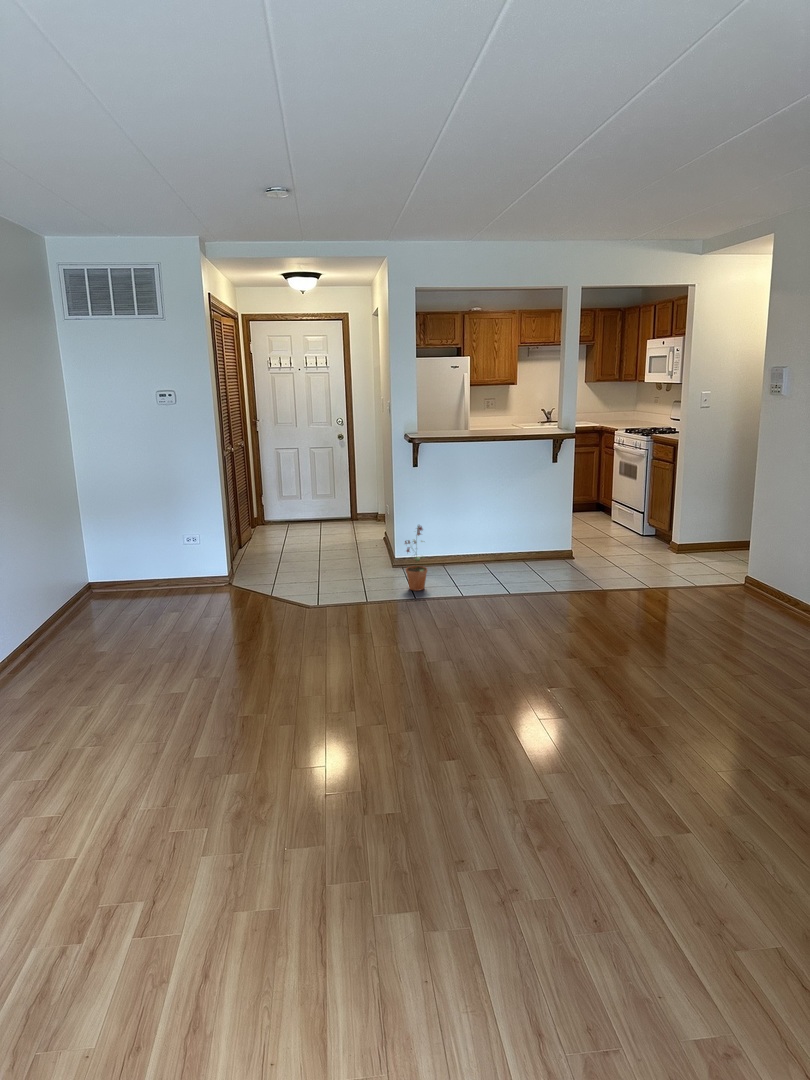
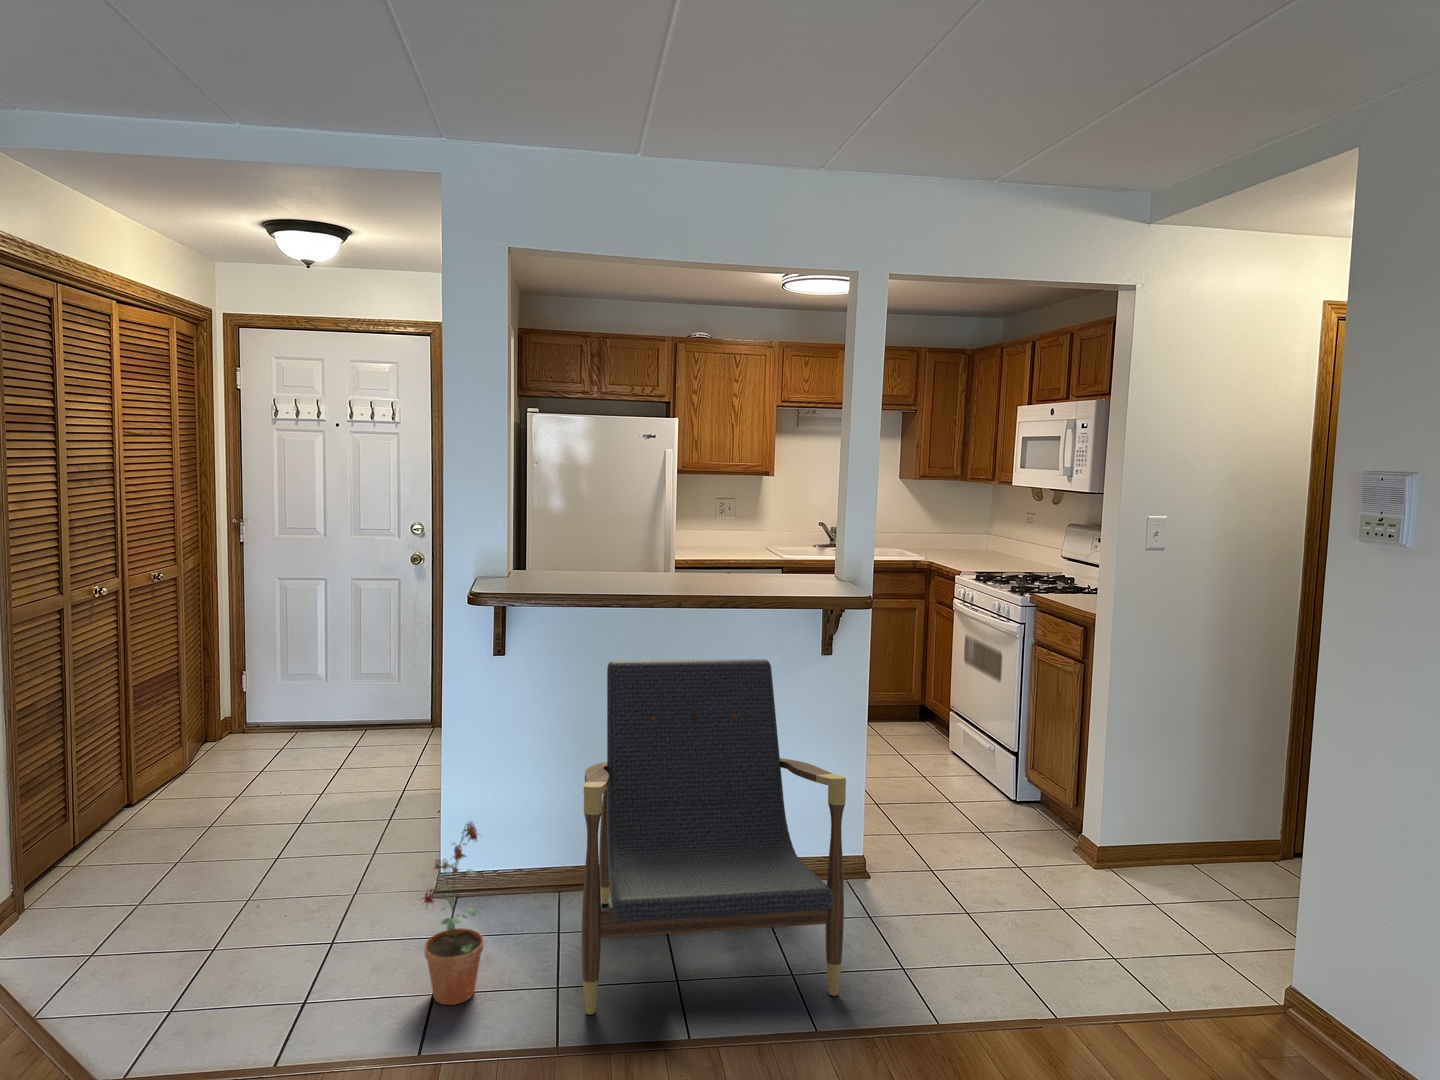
lounge chair: none [459,463,567,591] -> present [582,659,846,1015]

